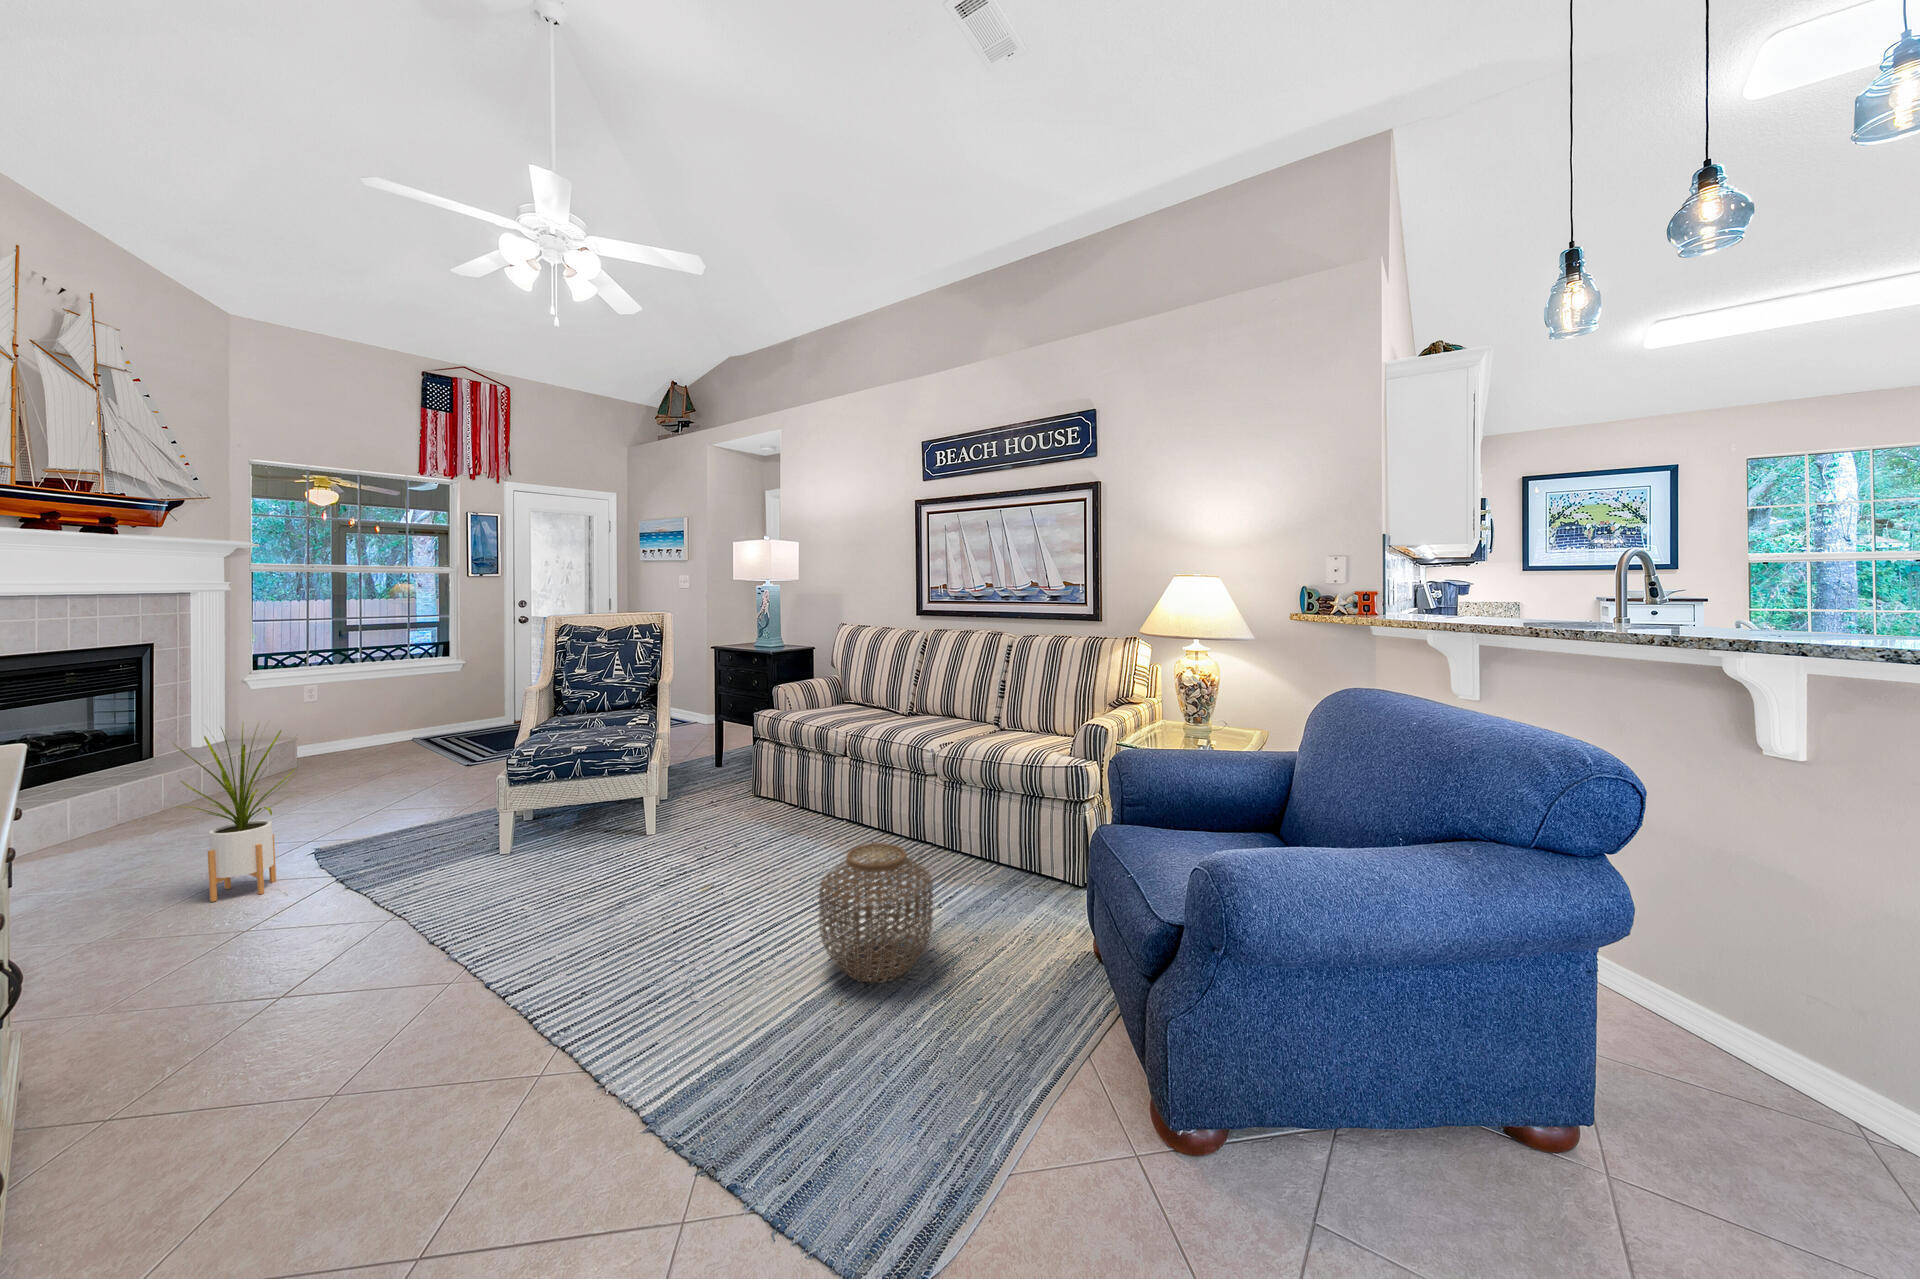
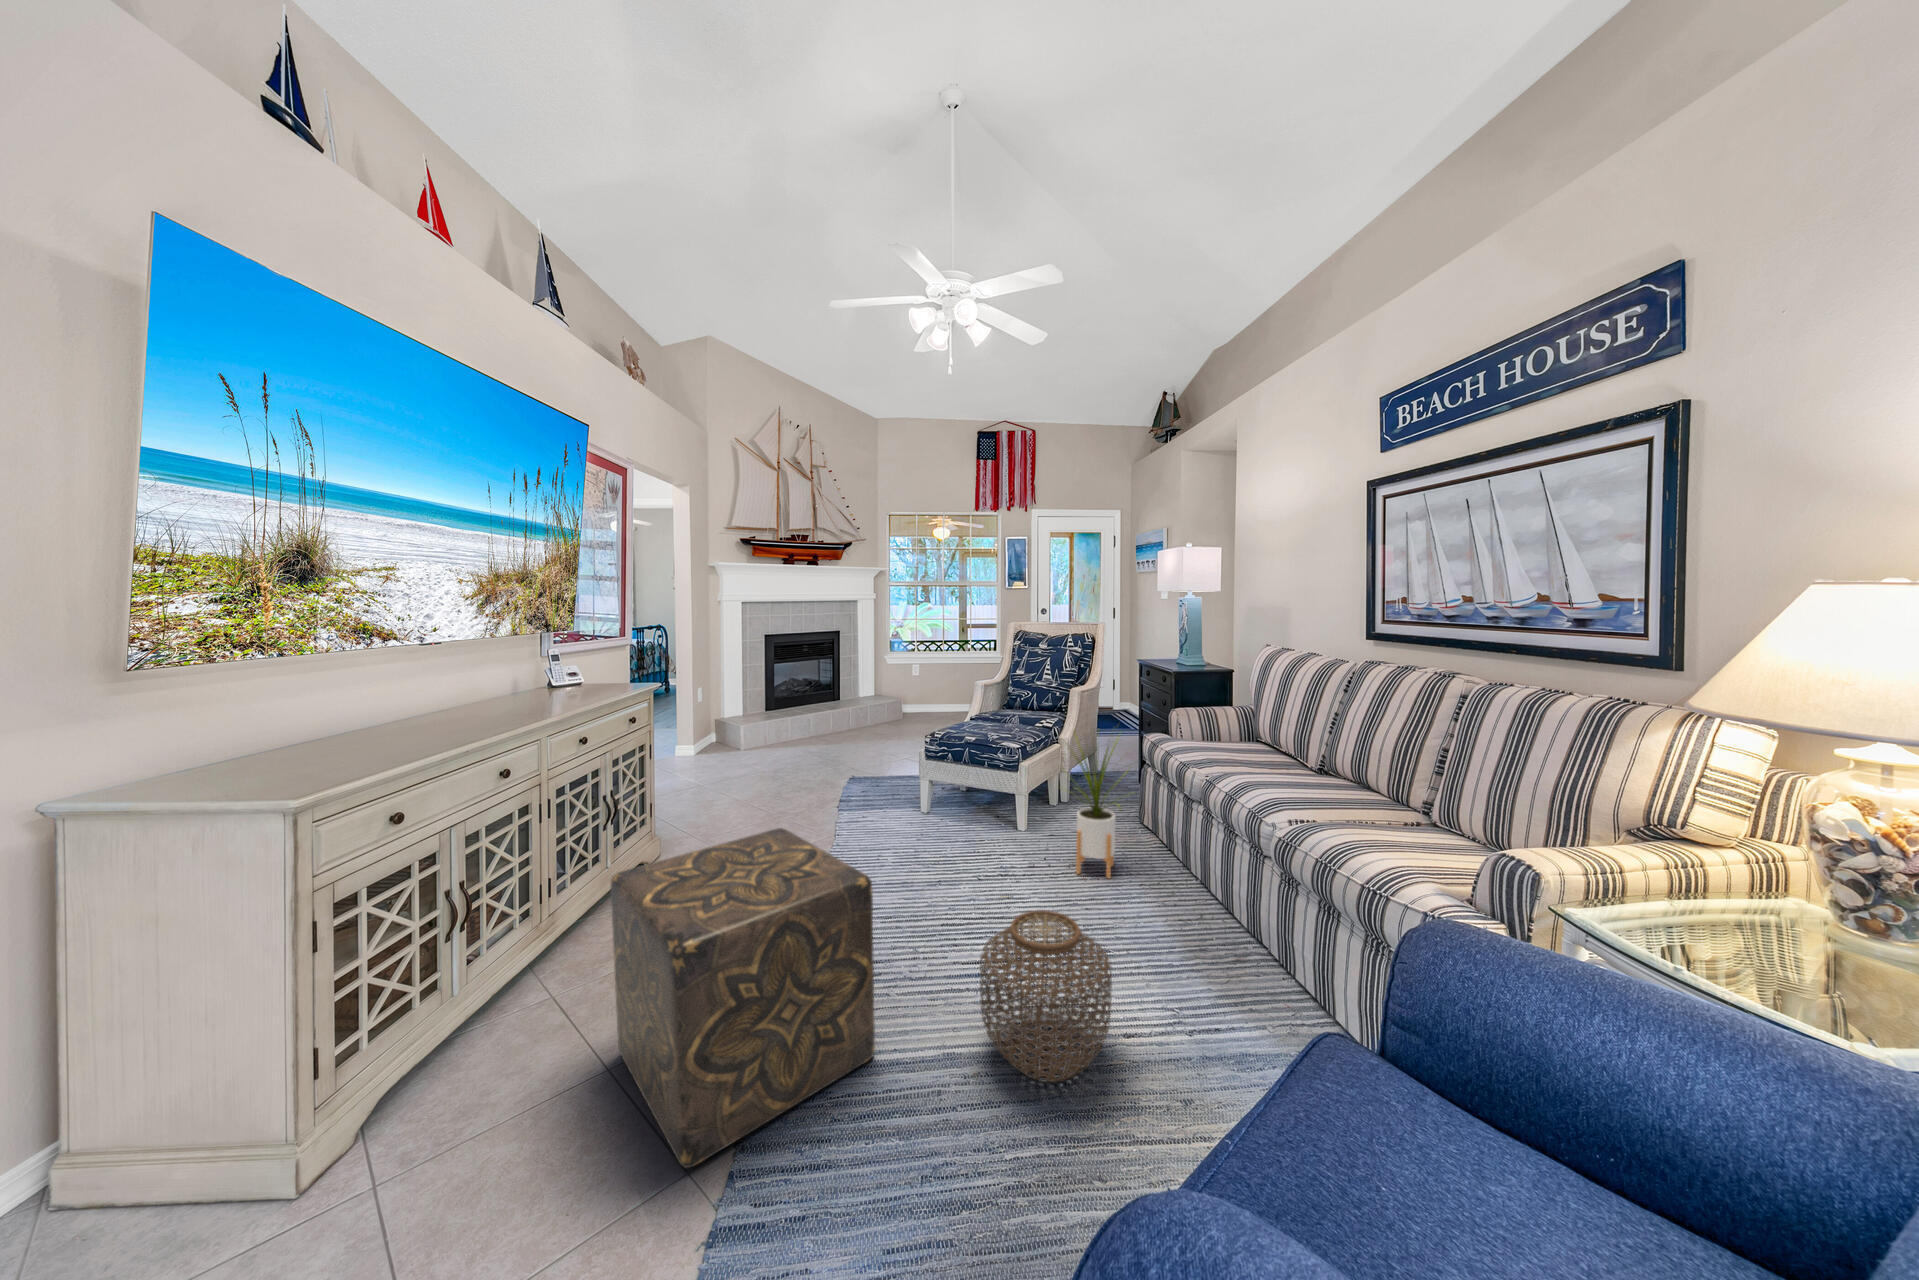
house plant: present [173,724,296,902] -> present [1067,738,1127,878]
ottoman: none [386,850,746,1220] -> present [611,828,875,1168]

